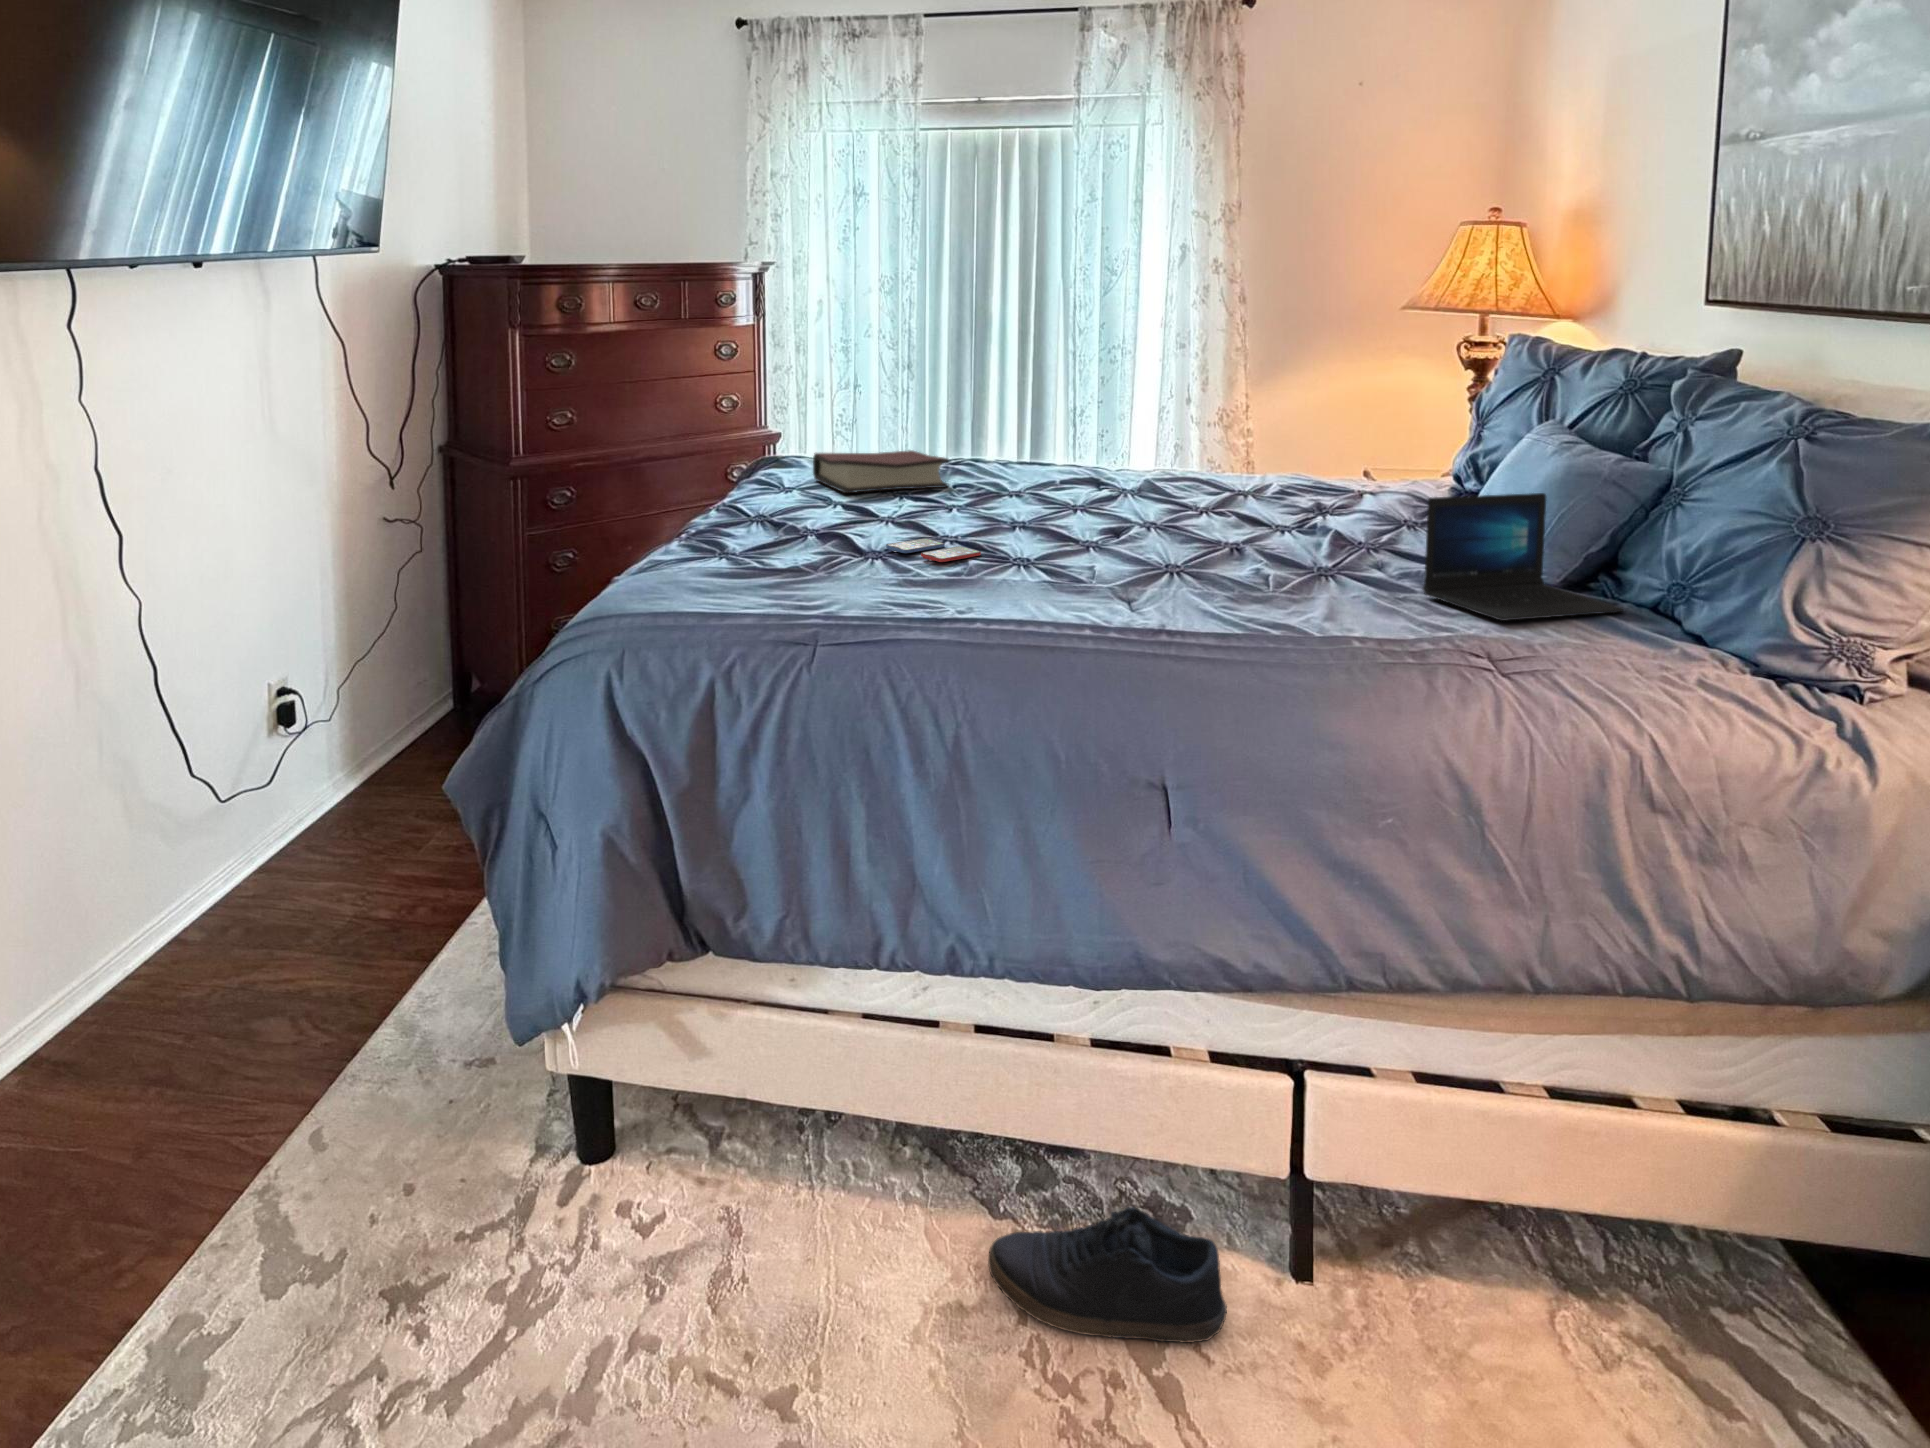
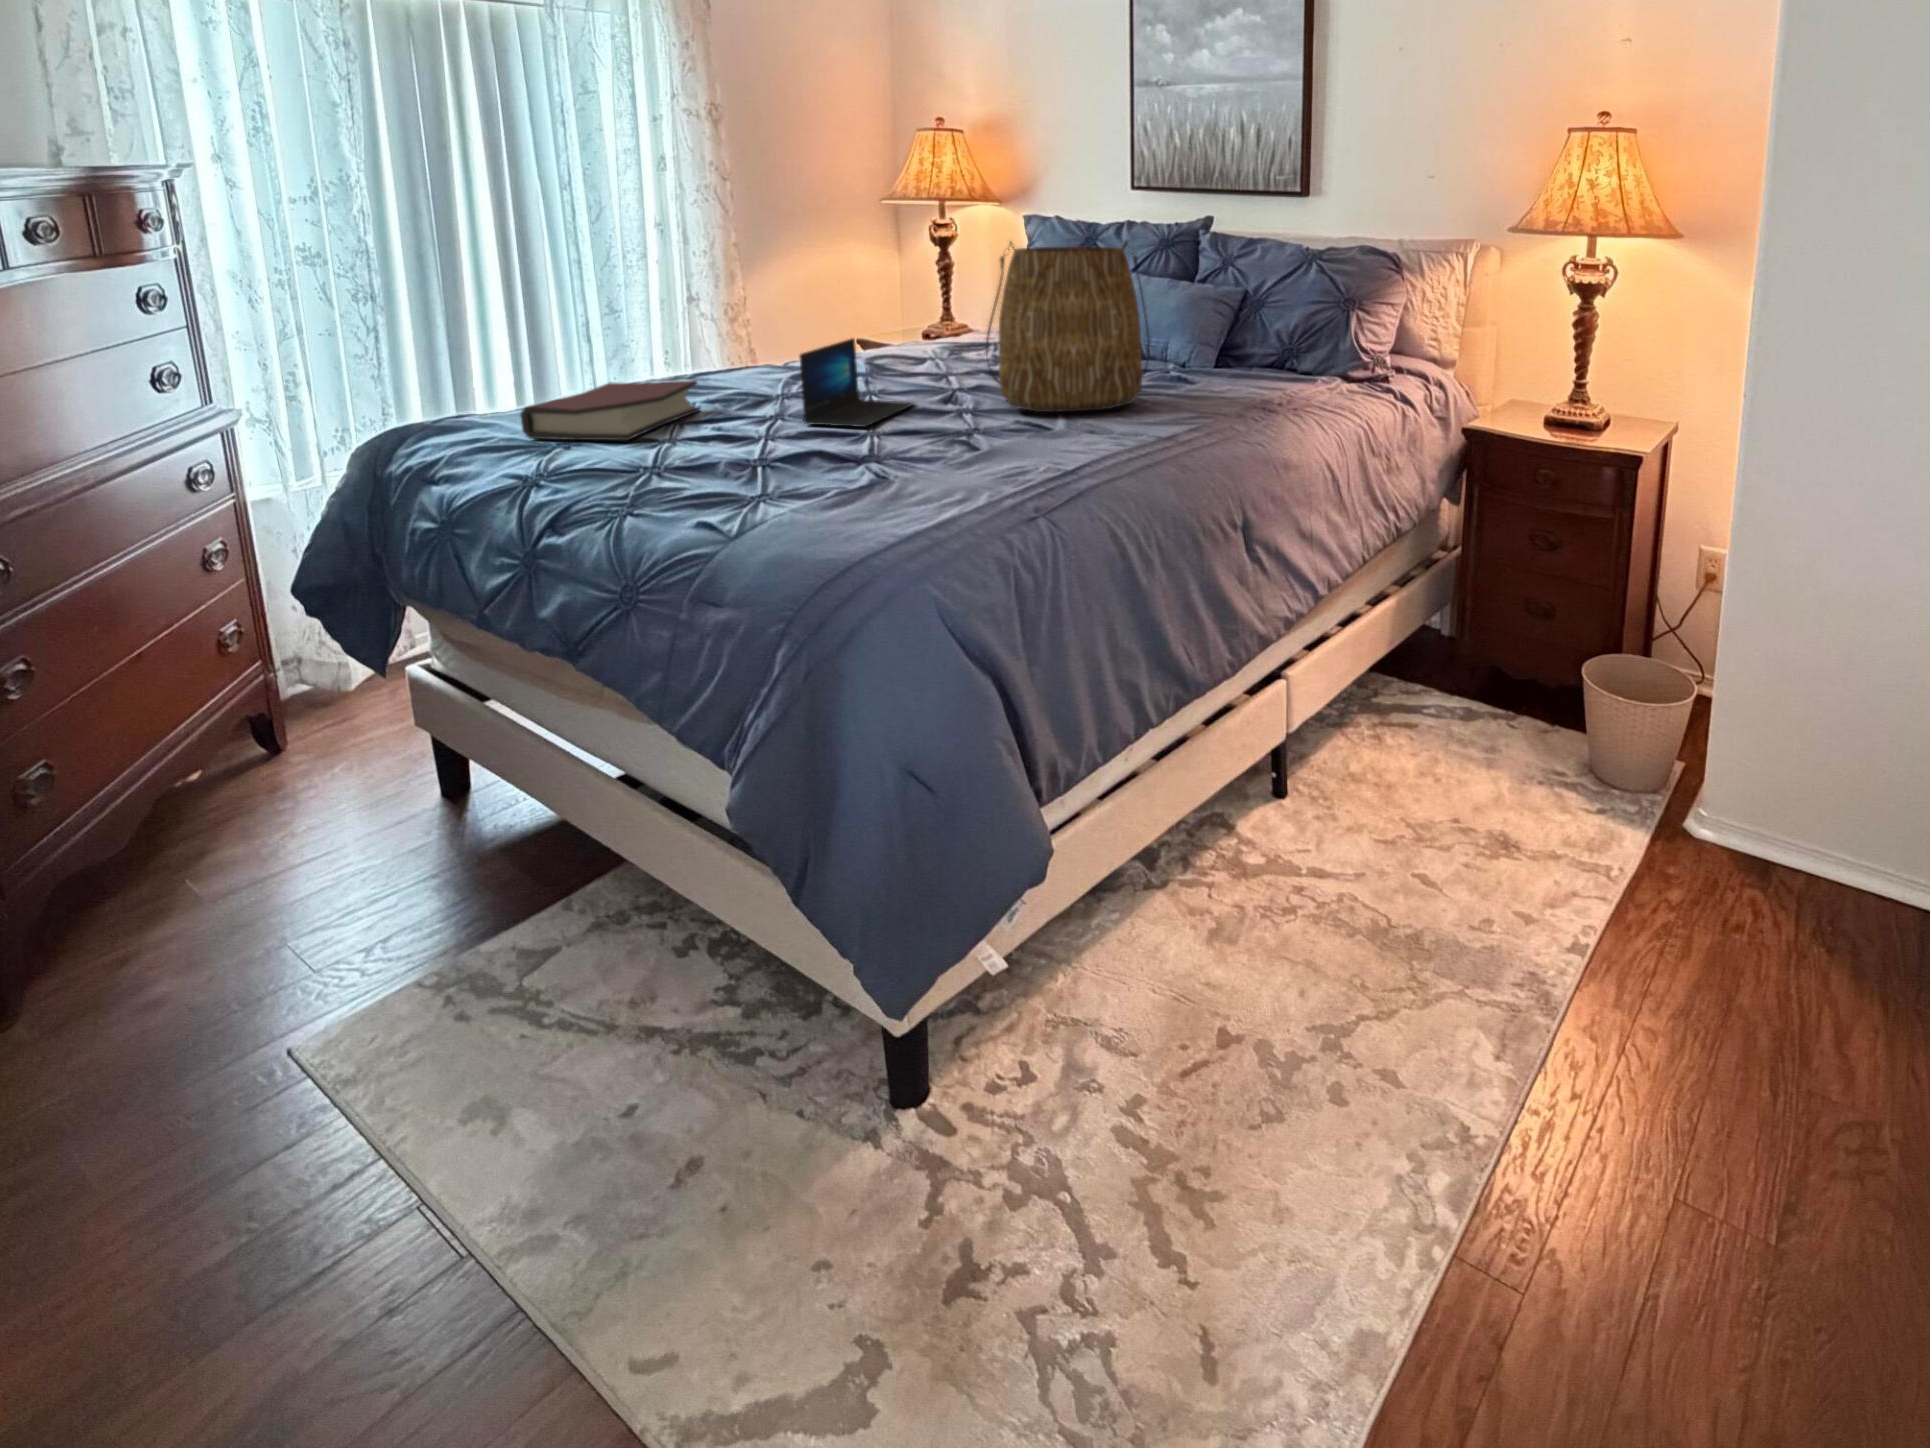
tote bag: none [1131,342,1348,575] -> present [986,240,1150,412]
laptop: present [1422,493,1625,621] -> present [799,338,914,427]
smartphone: present [886,538,981,562] -> none [852,445,931,466]
shoe: present [988,1207,1227,1343] -> none [1202,794,1307,905]

